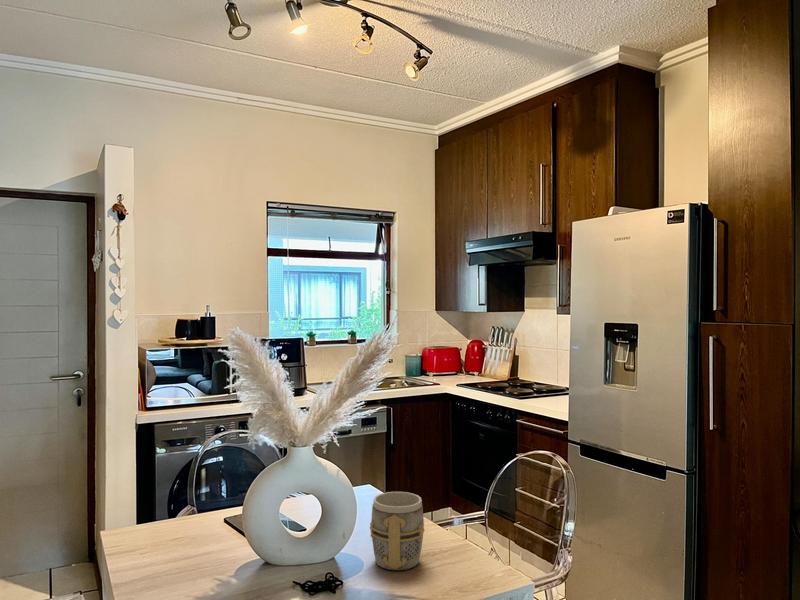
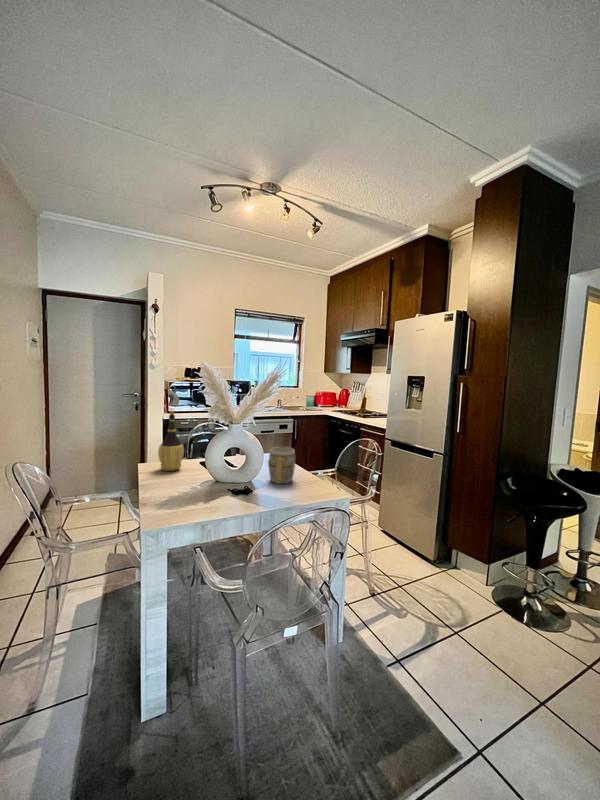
wine bottle: none [146,429,197,553] -> present [158,411,184,471]

